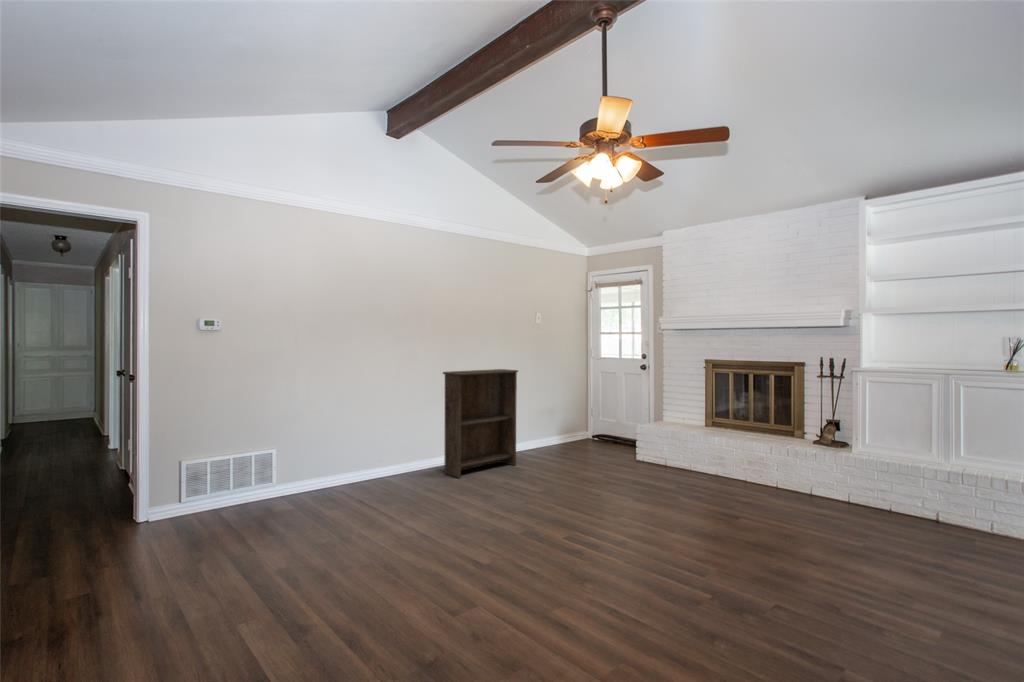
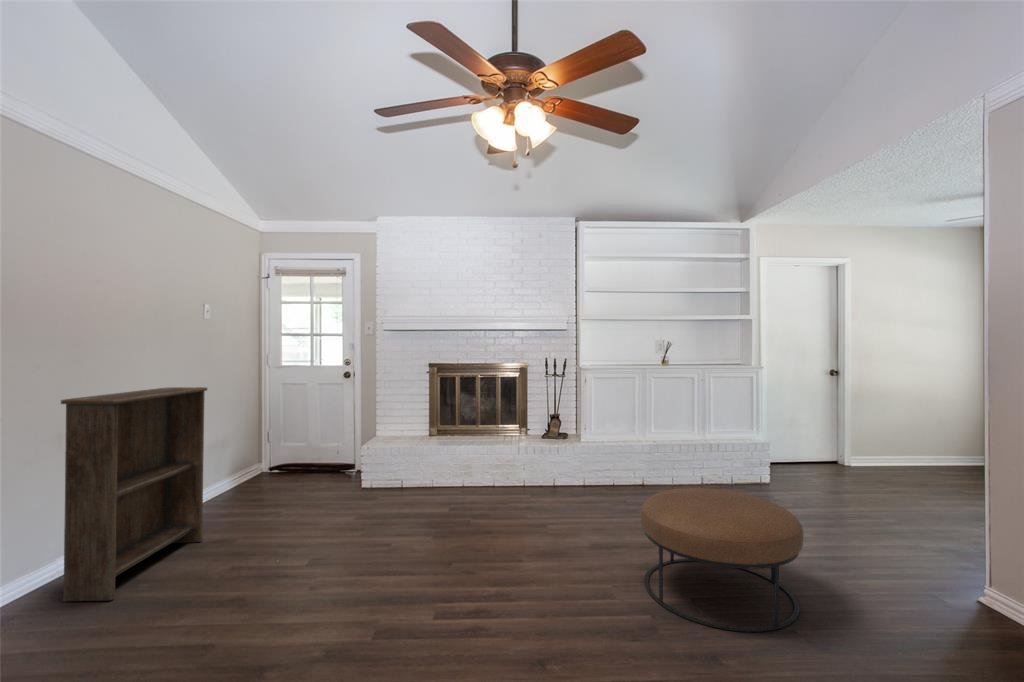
ottoman: none [738,494,914,638] -> present [641,488,803,632]

